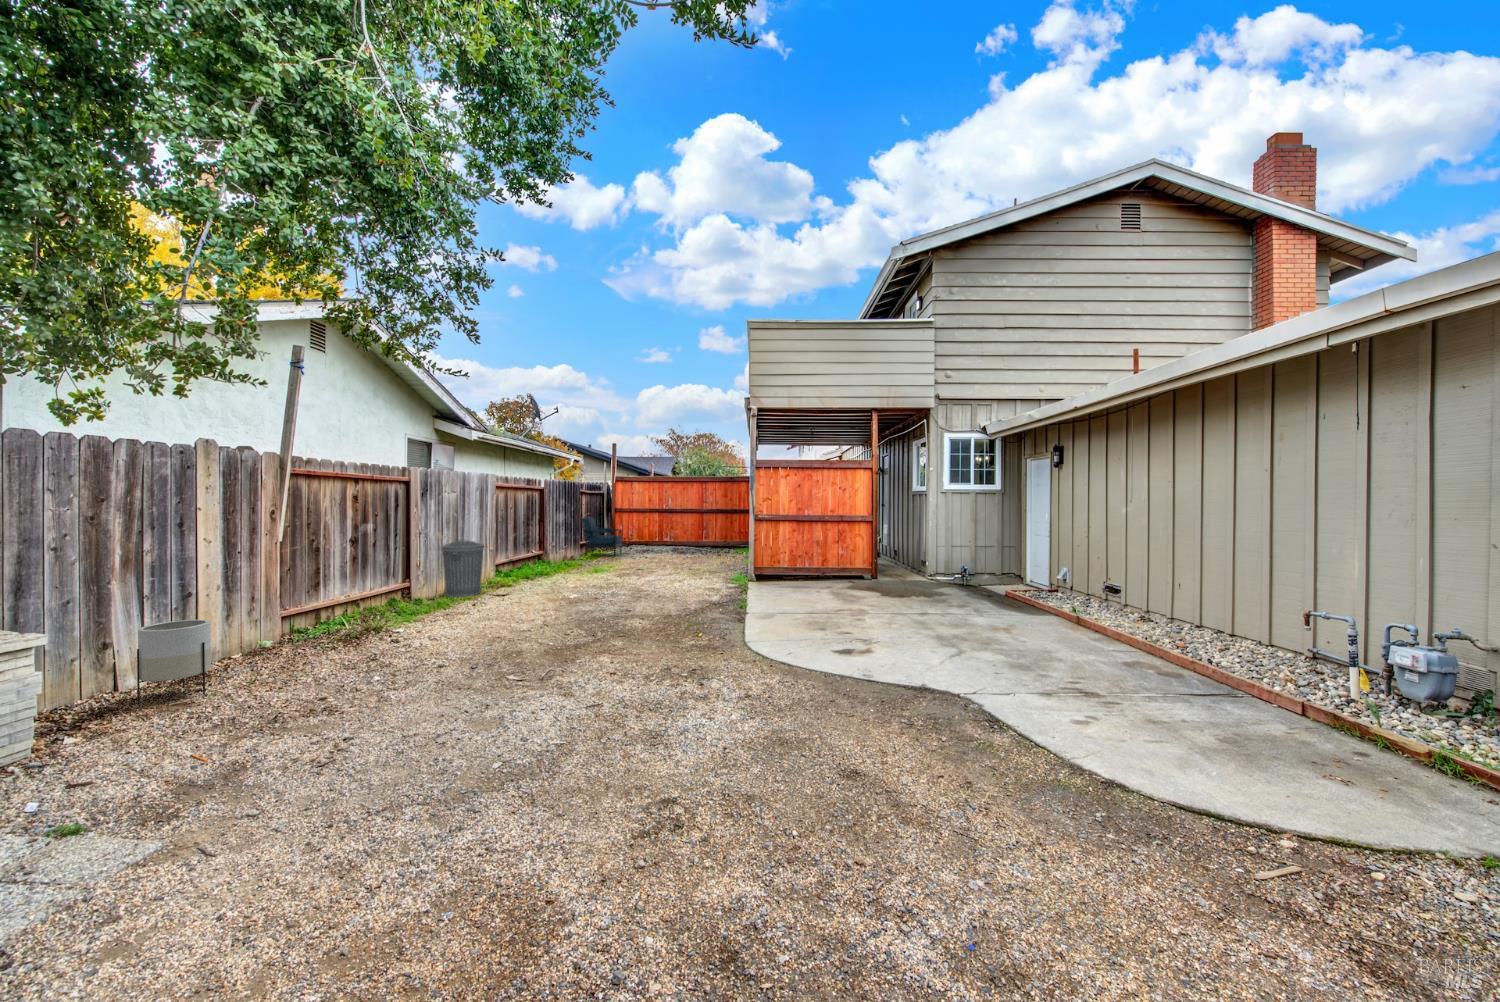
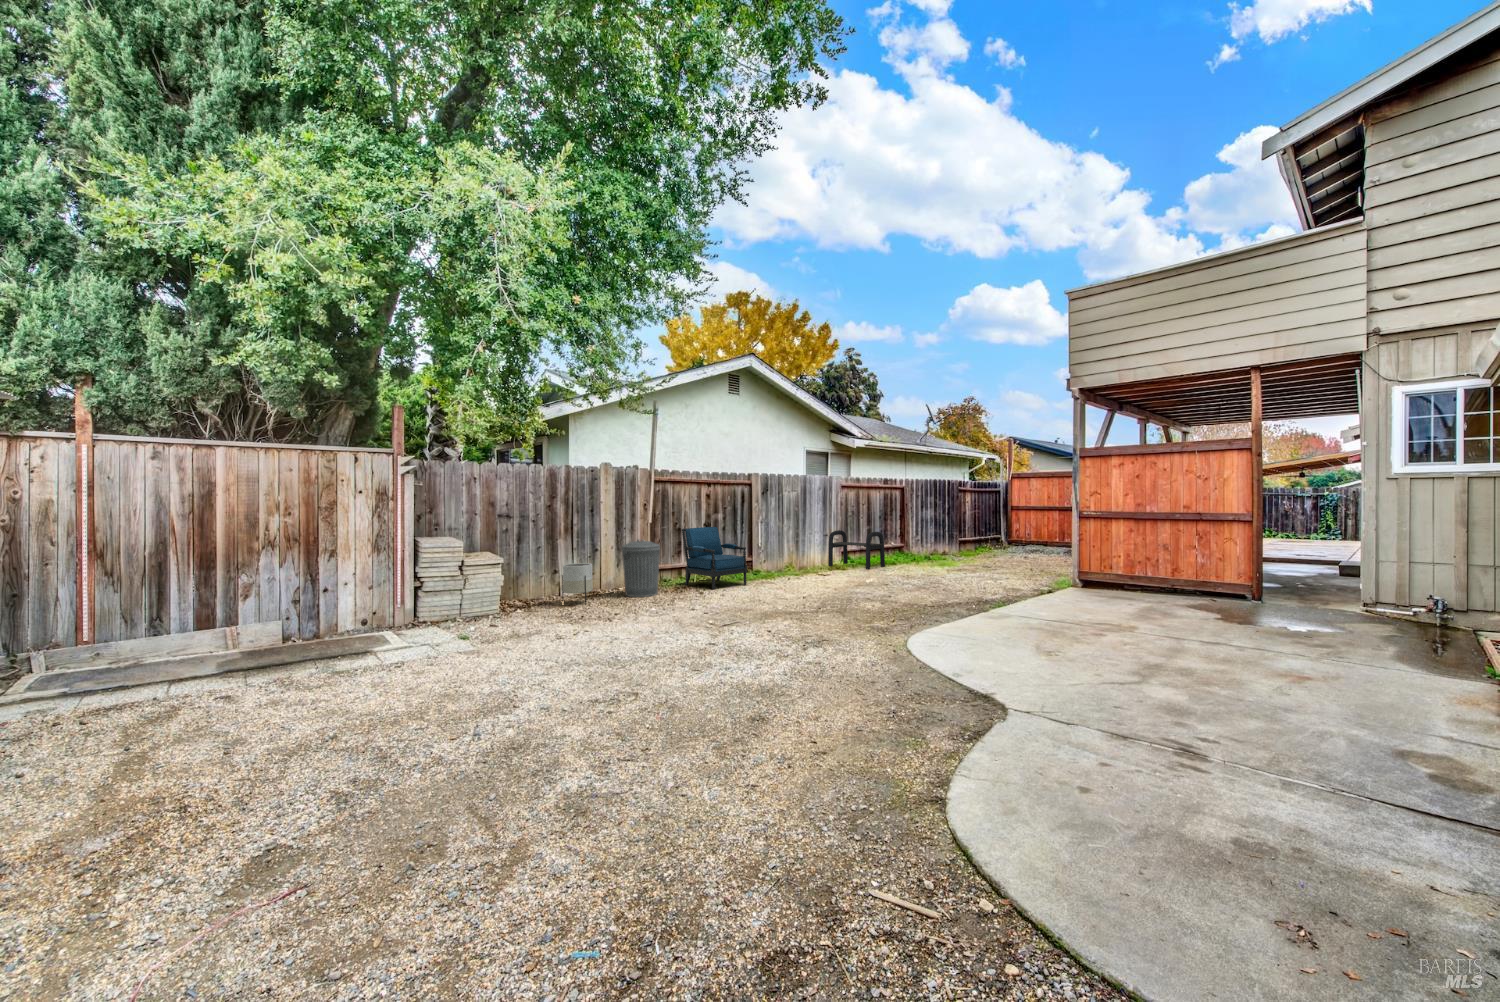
chair: present [581,517,622,556] -> present [682,527,747,590]
bench: none [485,539,552,583] -> present [828,530,885,569]
trash can: present [442,540,483,597] -> present [622,540,660,597]

